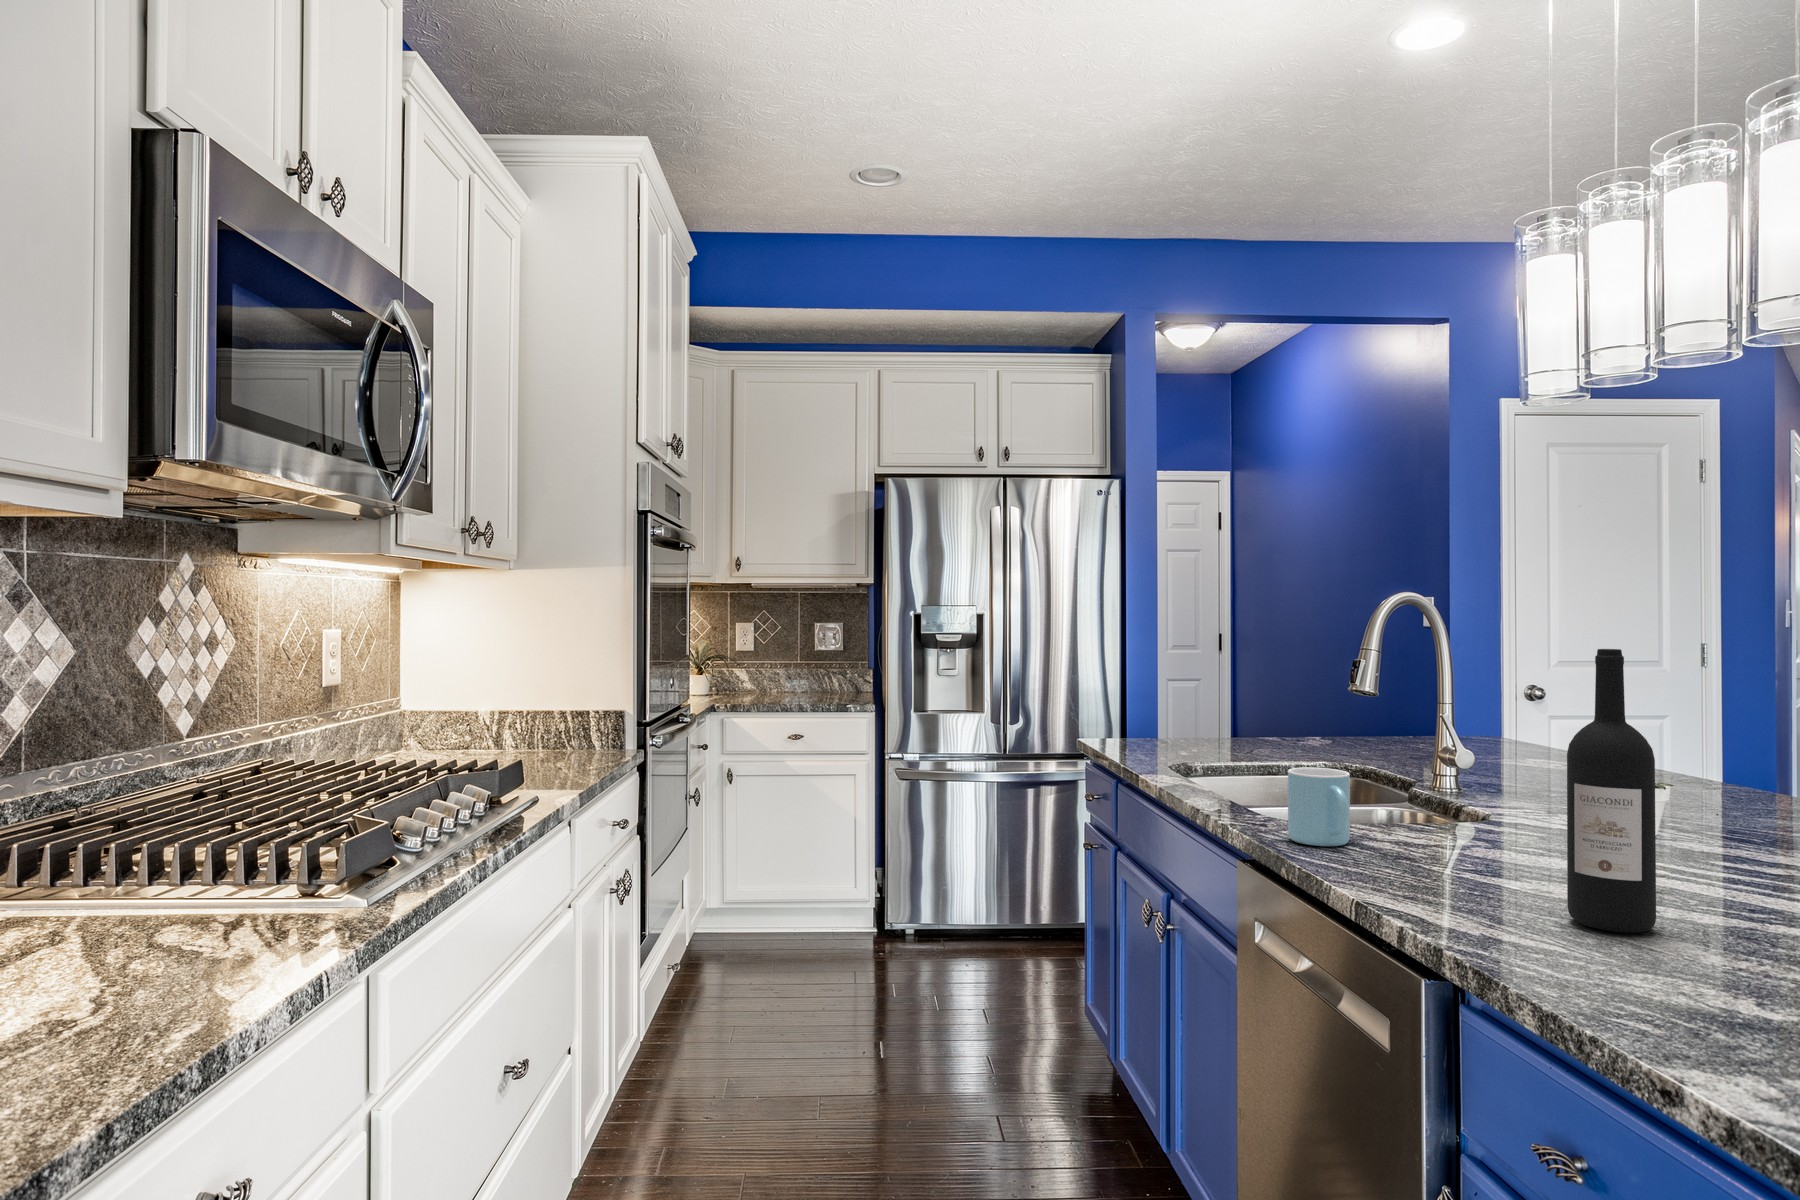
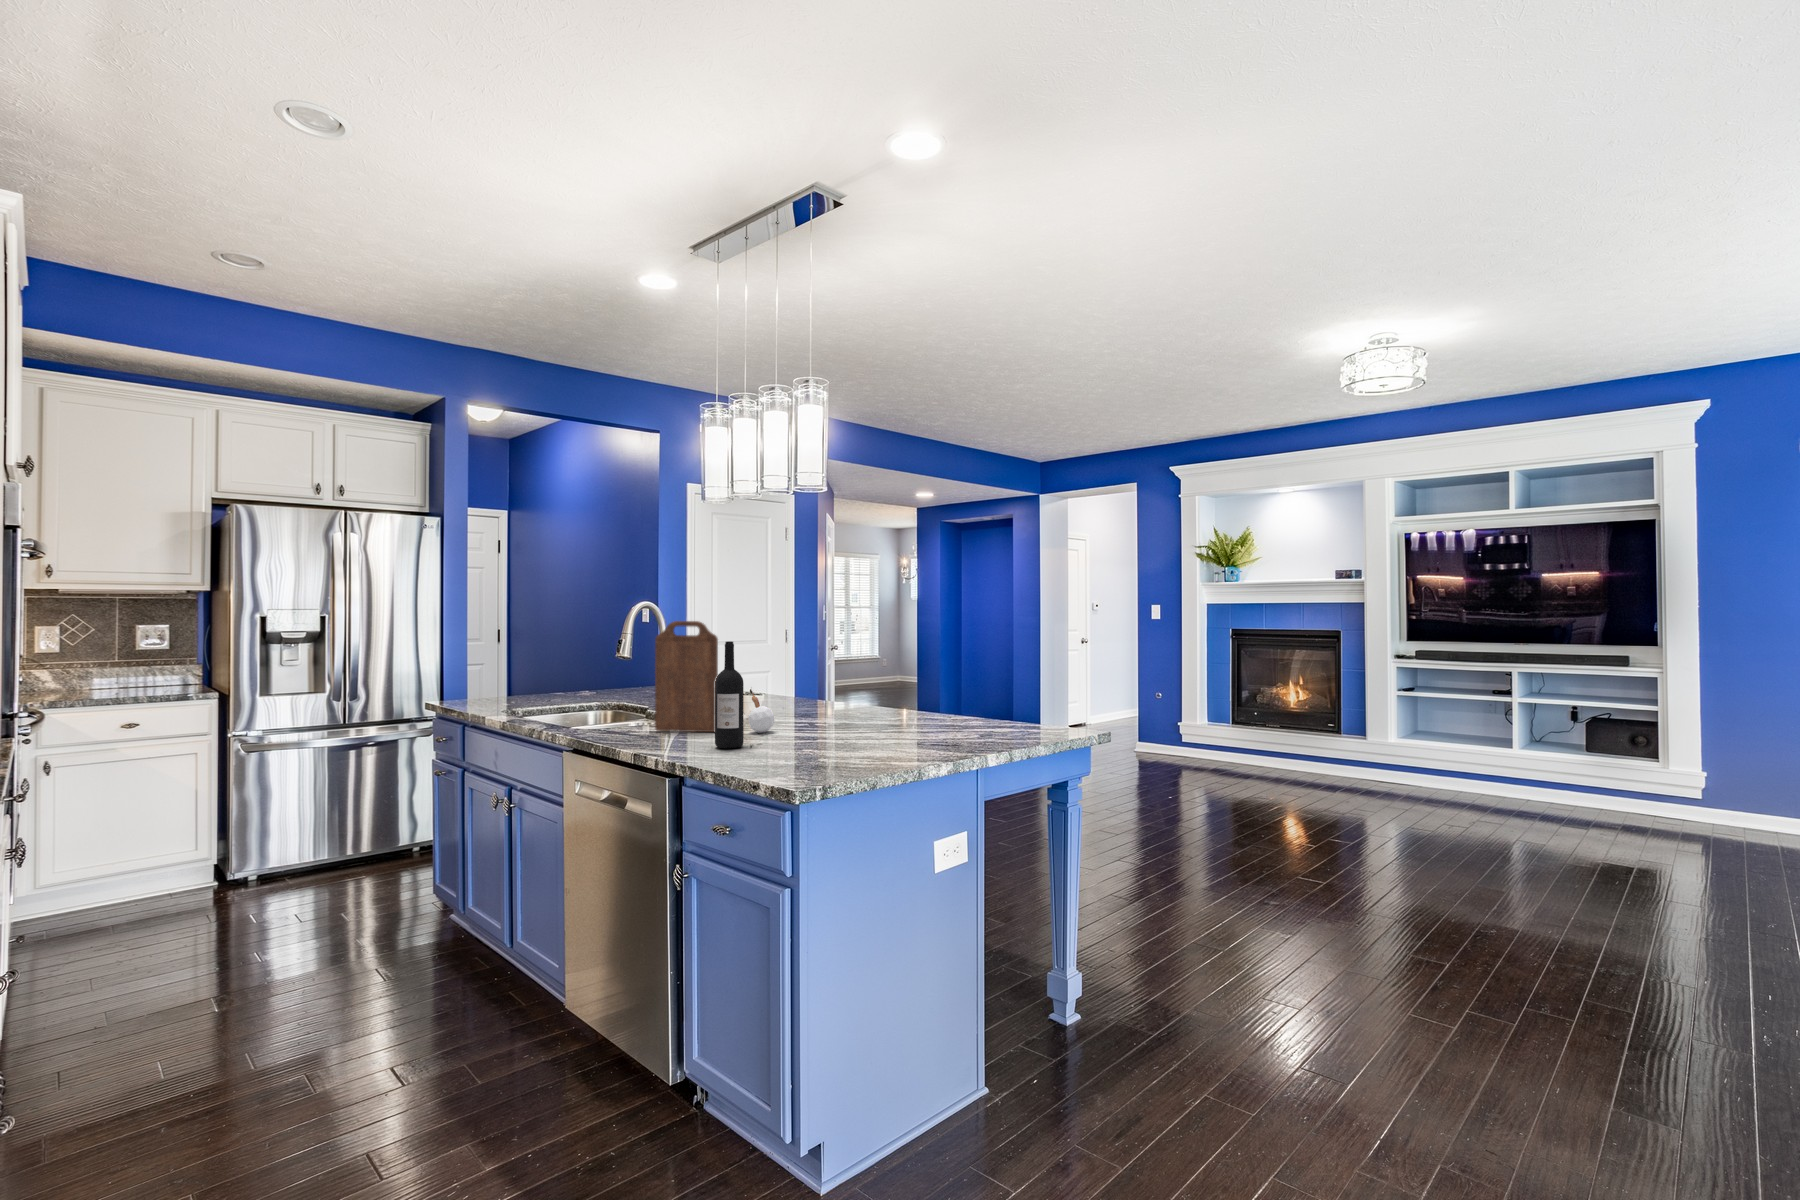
cutting board: none [1414,604,1572,867] -> present [655,621,718,732]
mug: present [1288,767,1350,846] -> none [597,701,627,738]
candle: none [1661,768,1745,890] -> present [748,688,775,733]

